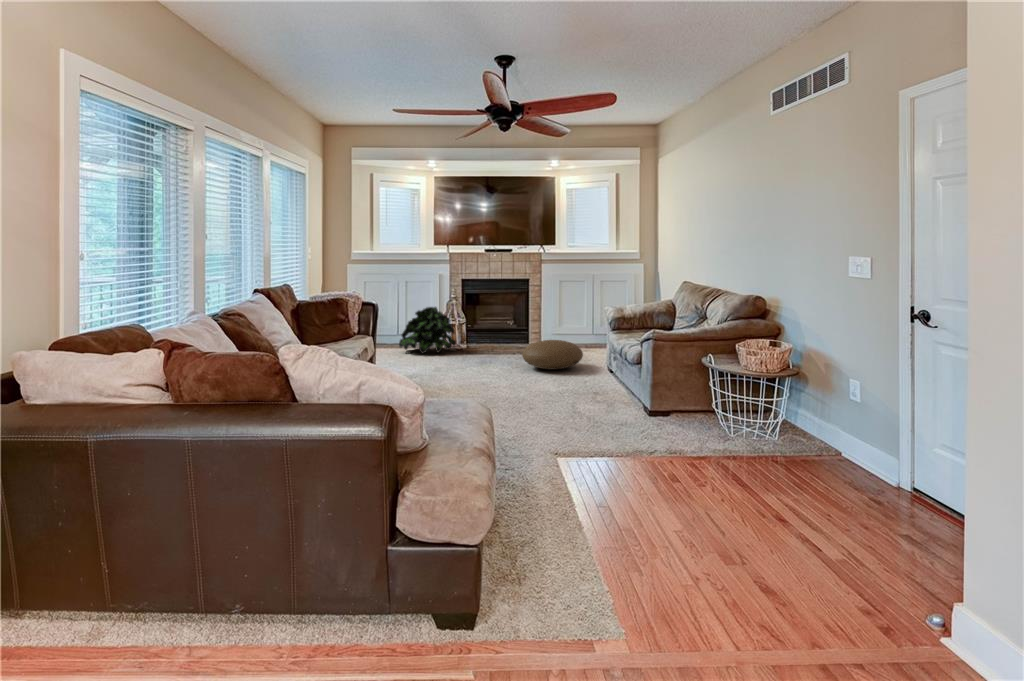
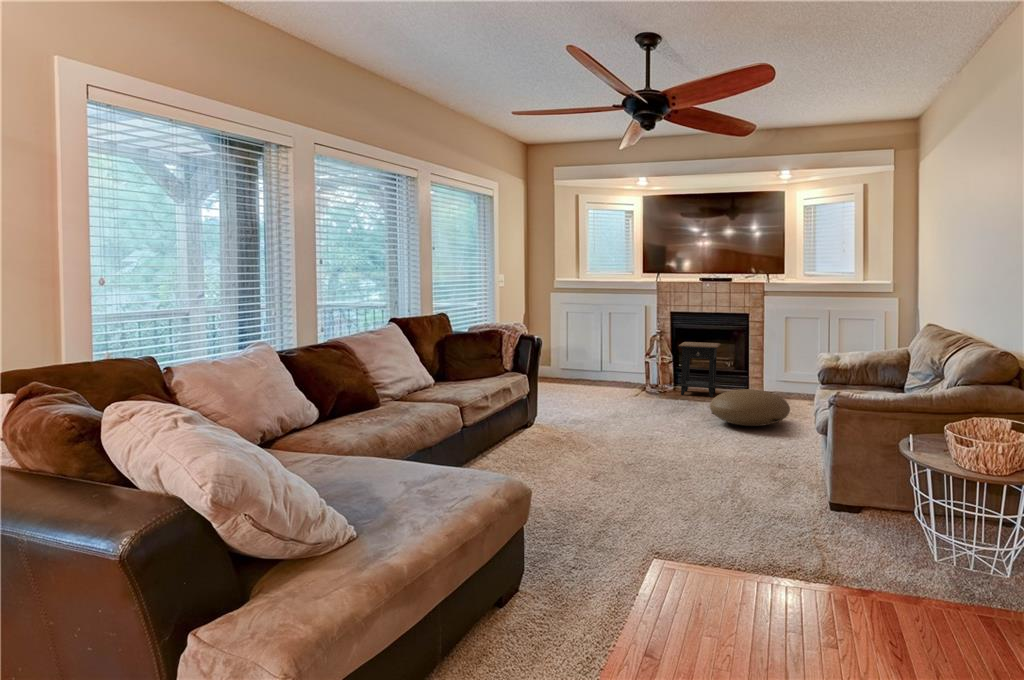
side table: none [475,305,508,351] -> present [679,342,720,397]
potted plant: present [399,307,456,353] -> none [591,341,654,394]

